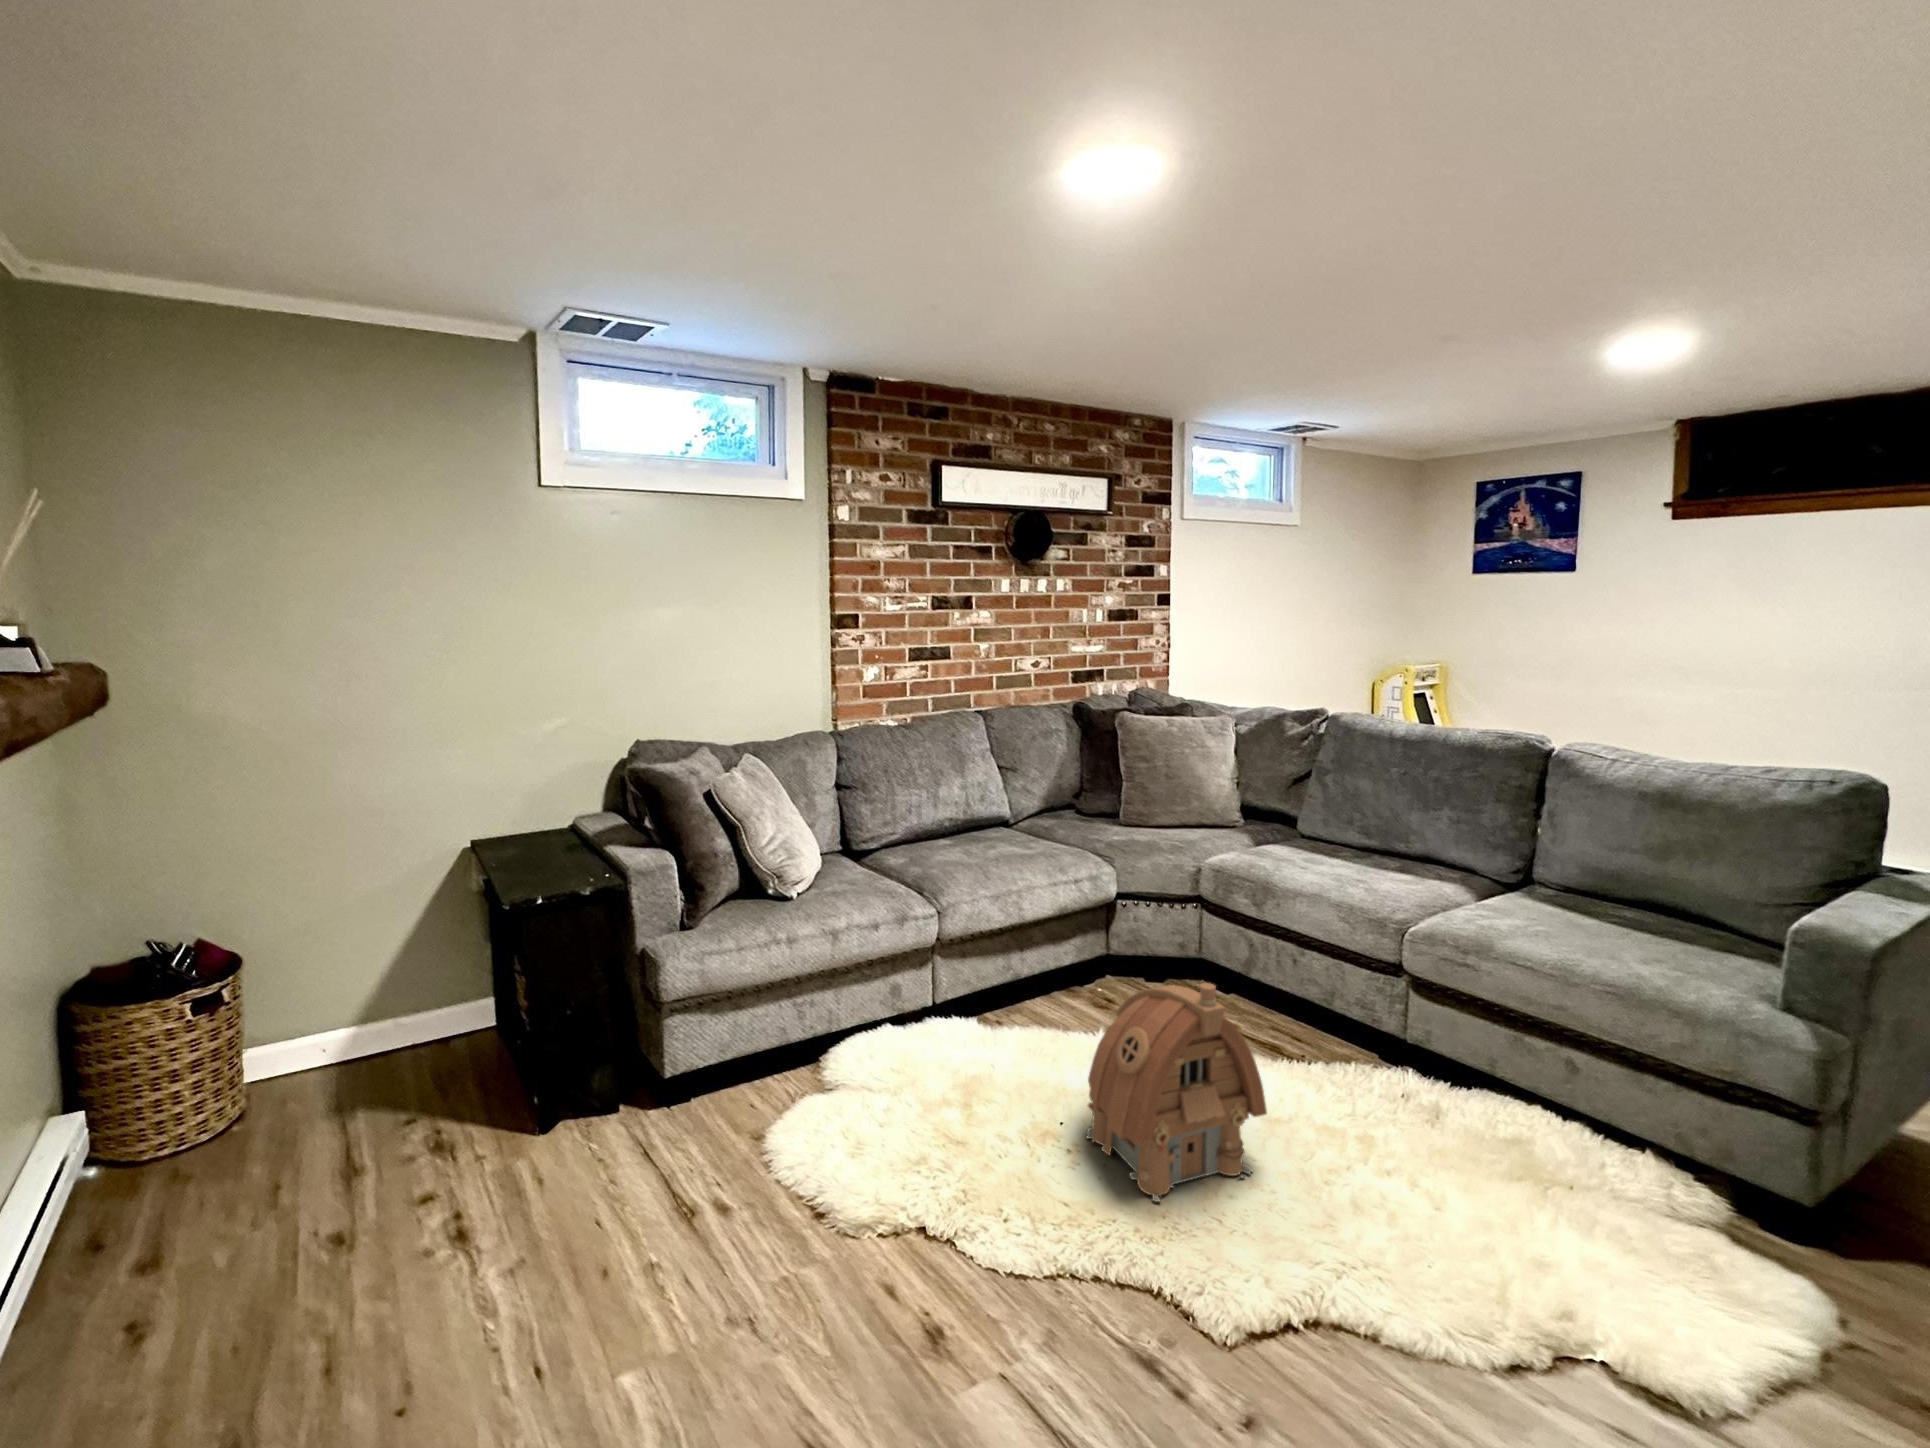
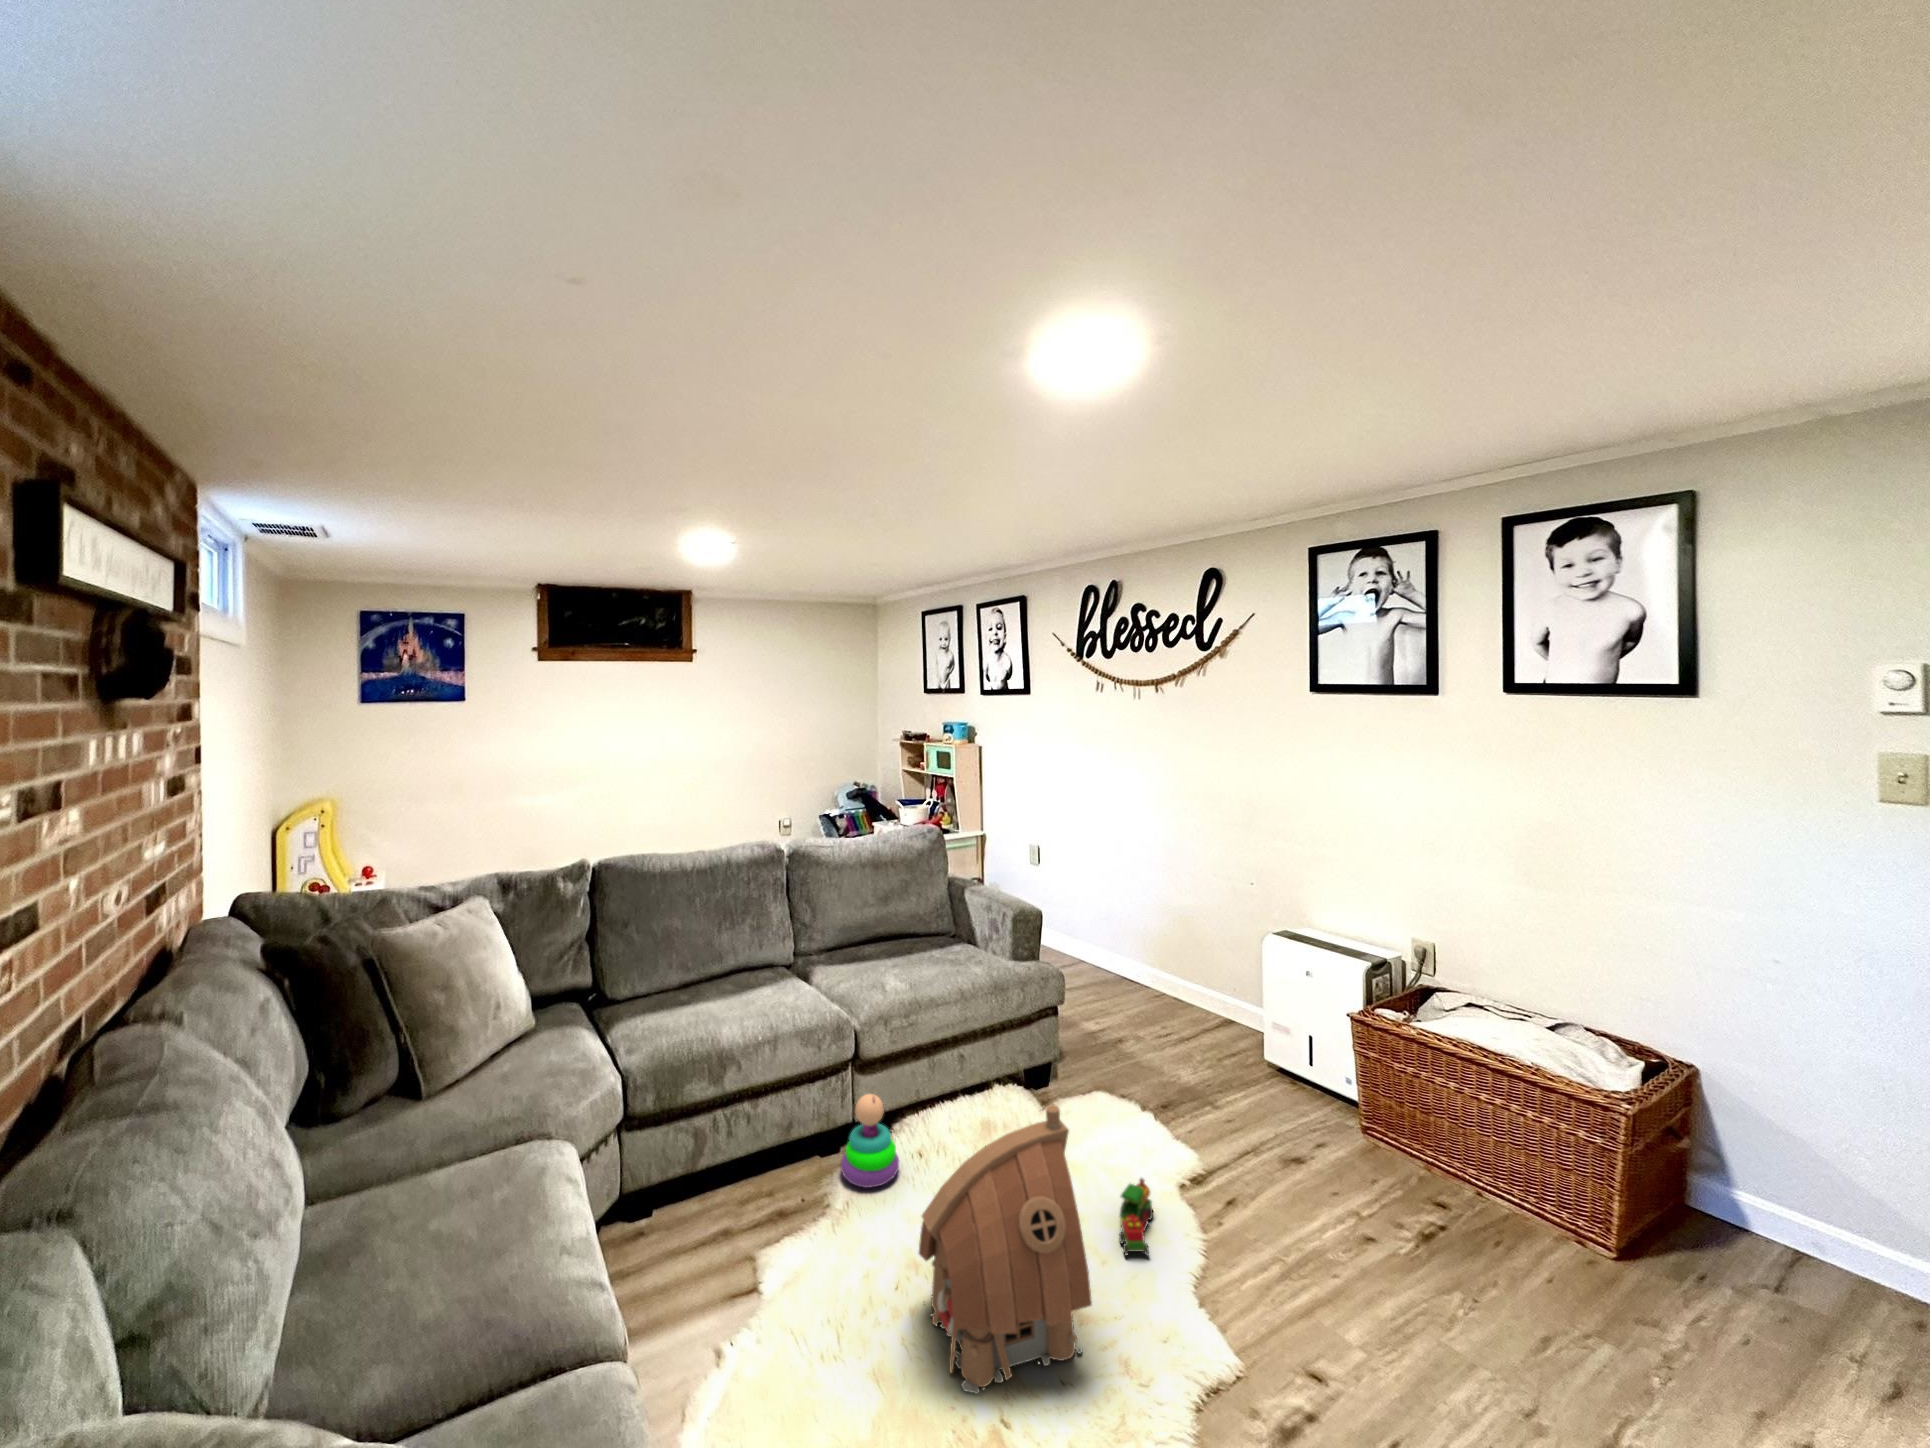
stacking toy: none [1302,990,1374,1086] -> present [841,1094,899,1188]
toy train: none [1322,1215,1462,1297] -> present [1119,1178,1153,1256]

